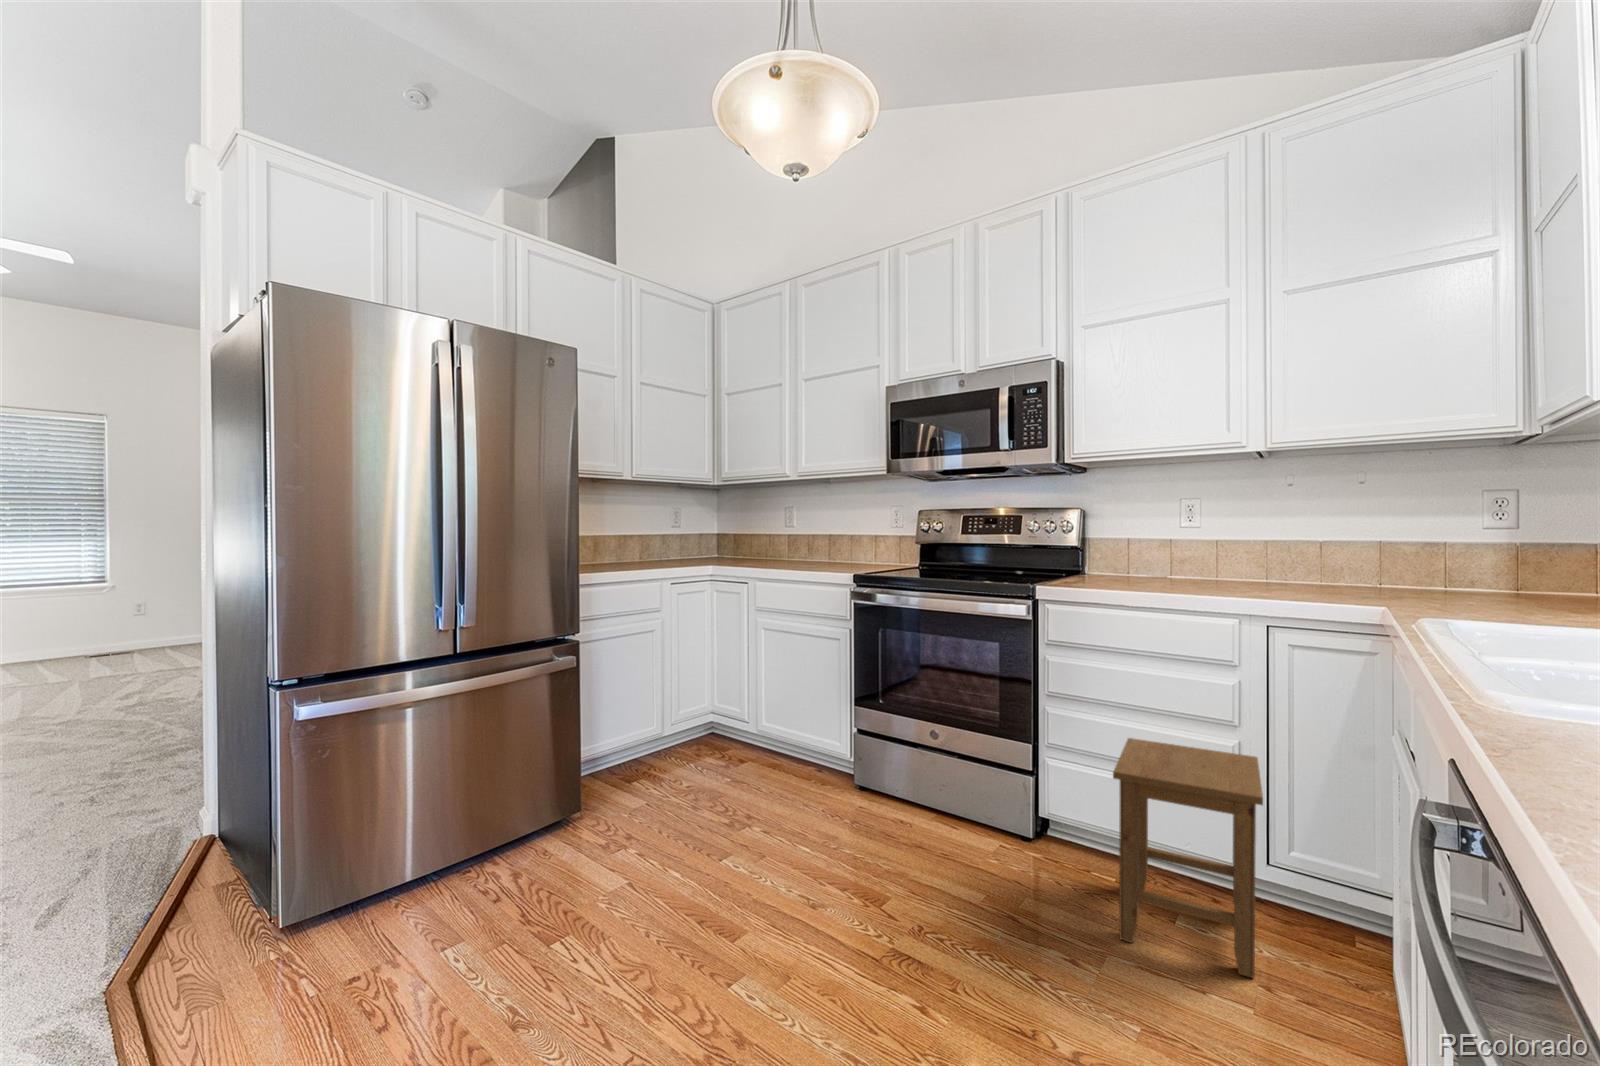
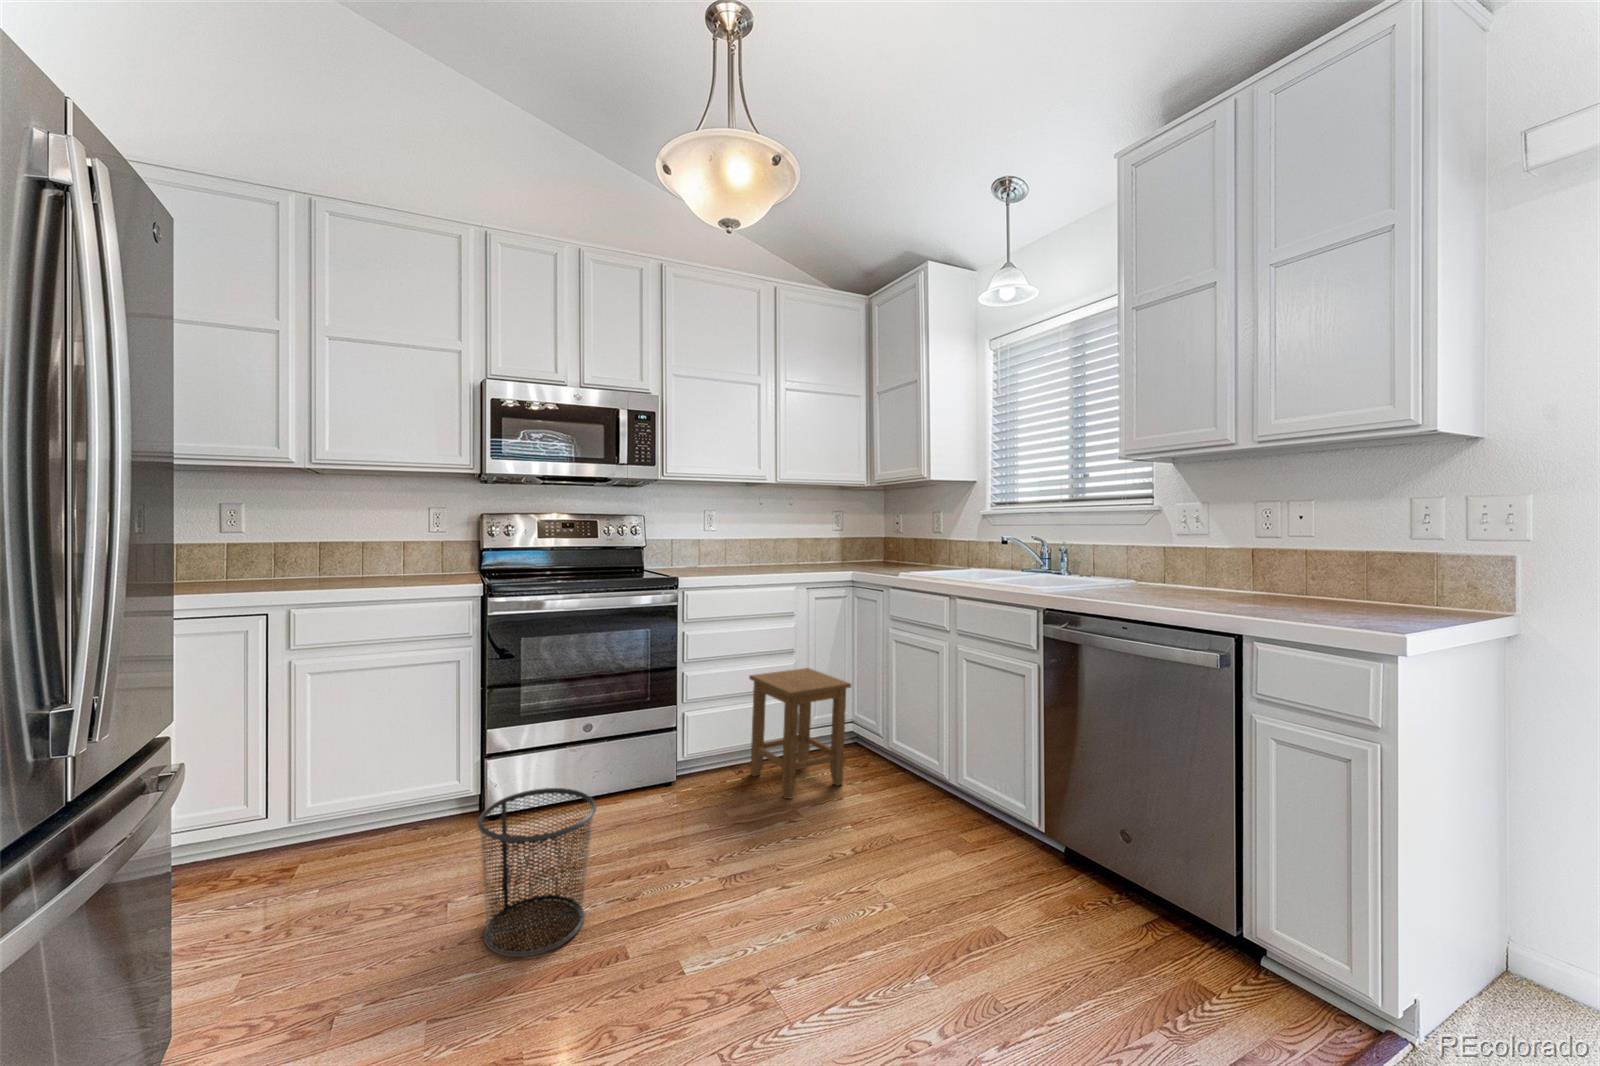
waste bin: none [681,761,780,905] -> present [477,788,596,957]

